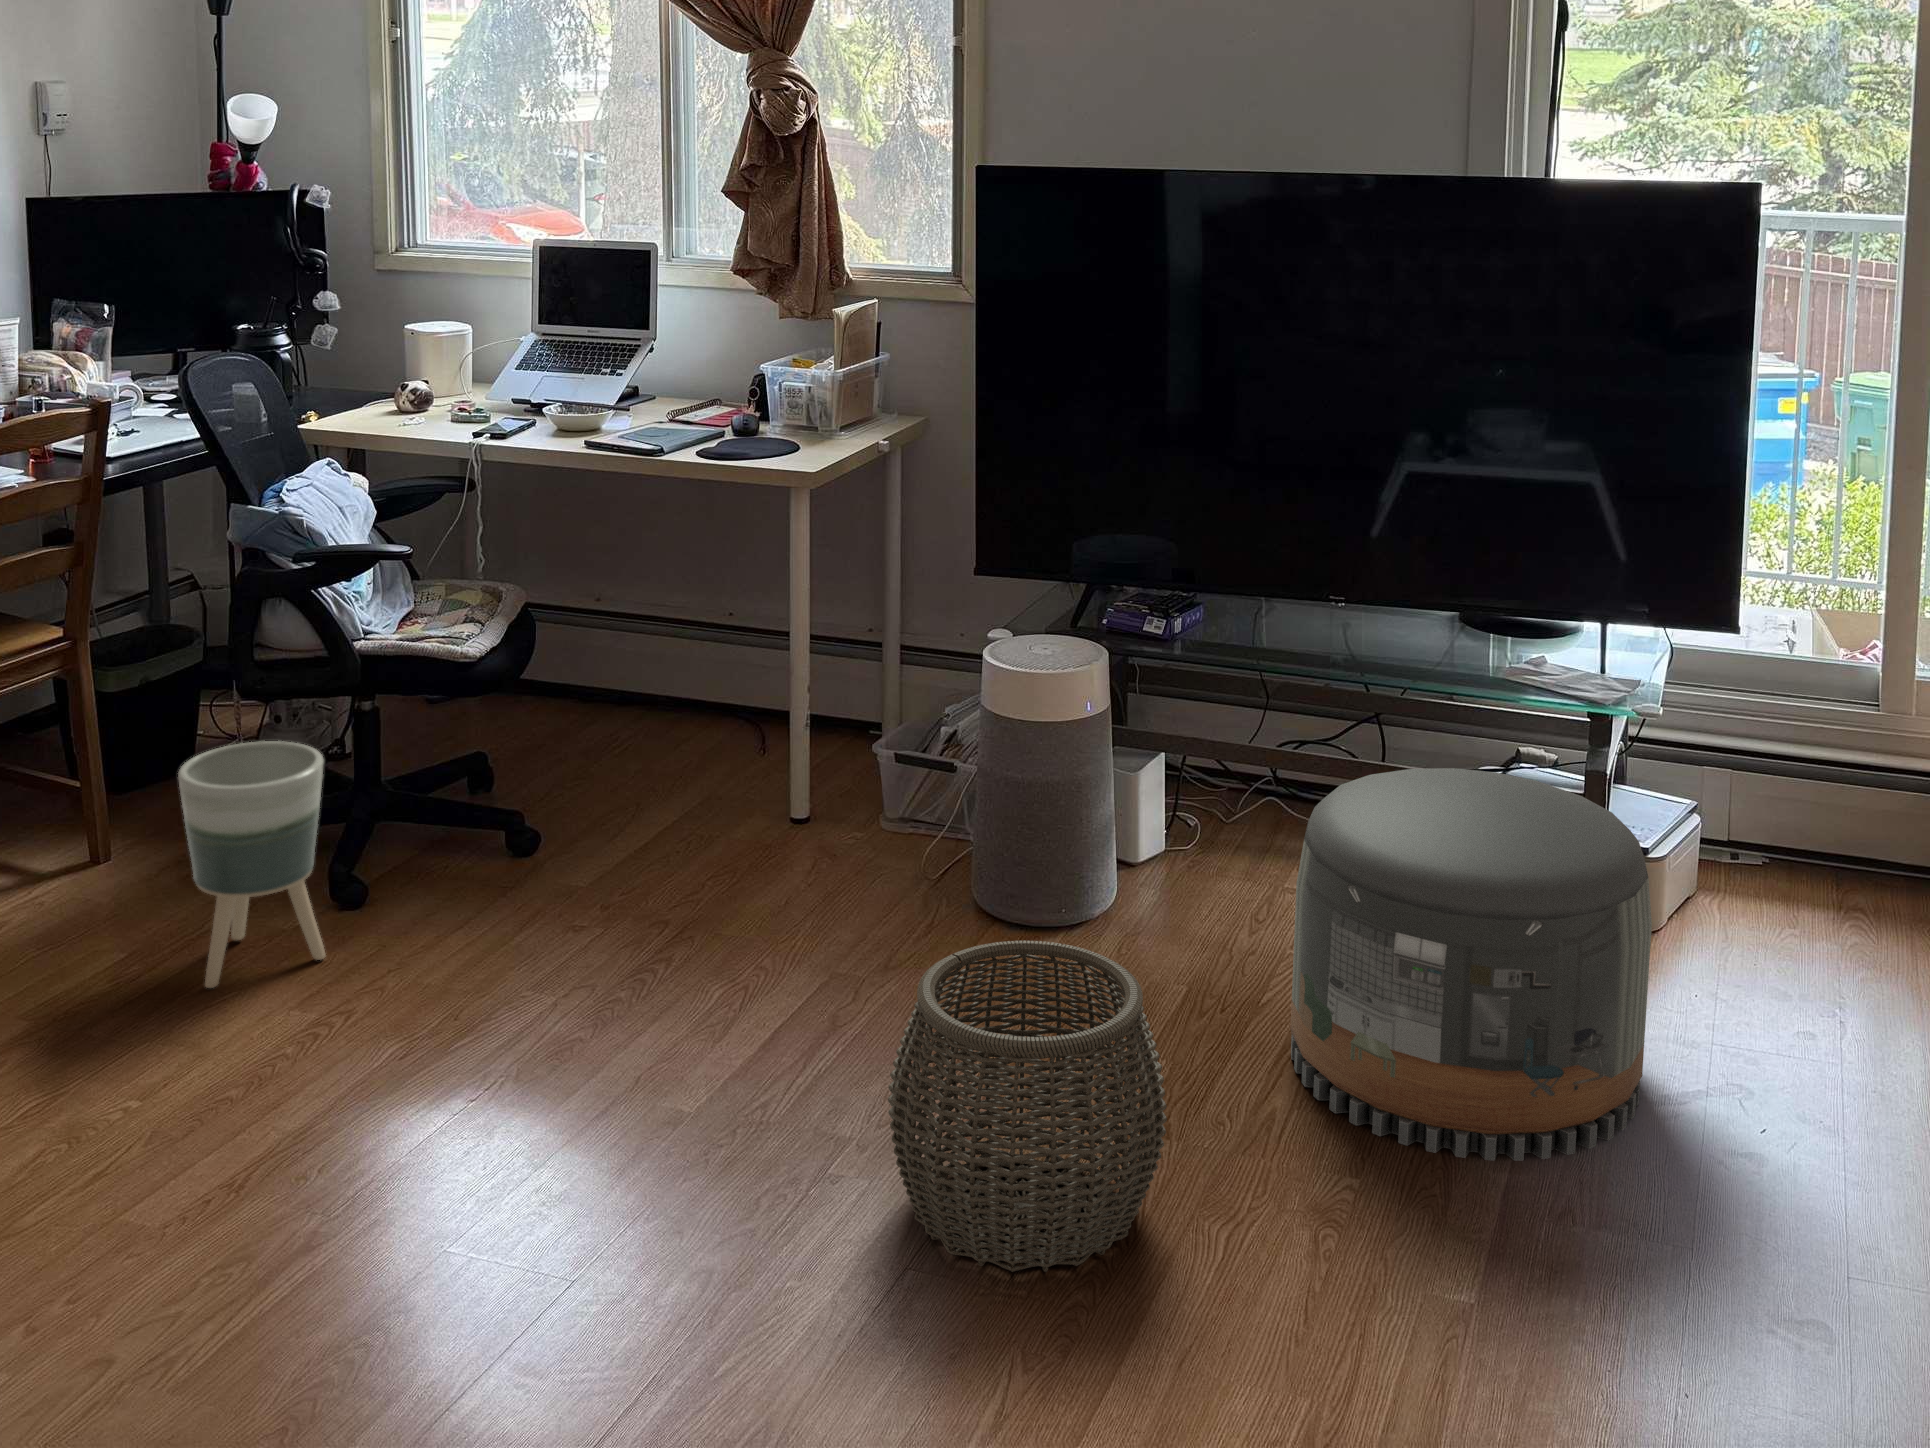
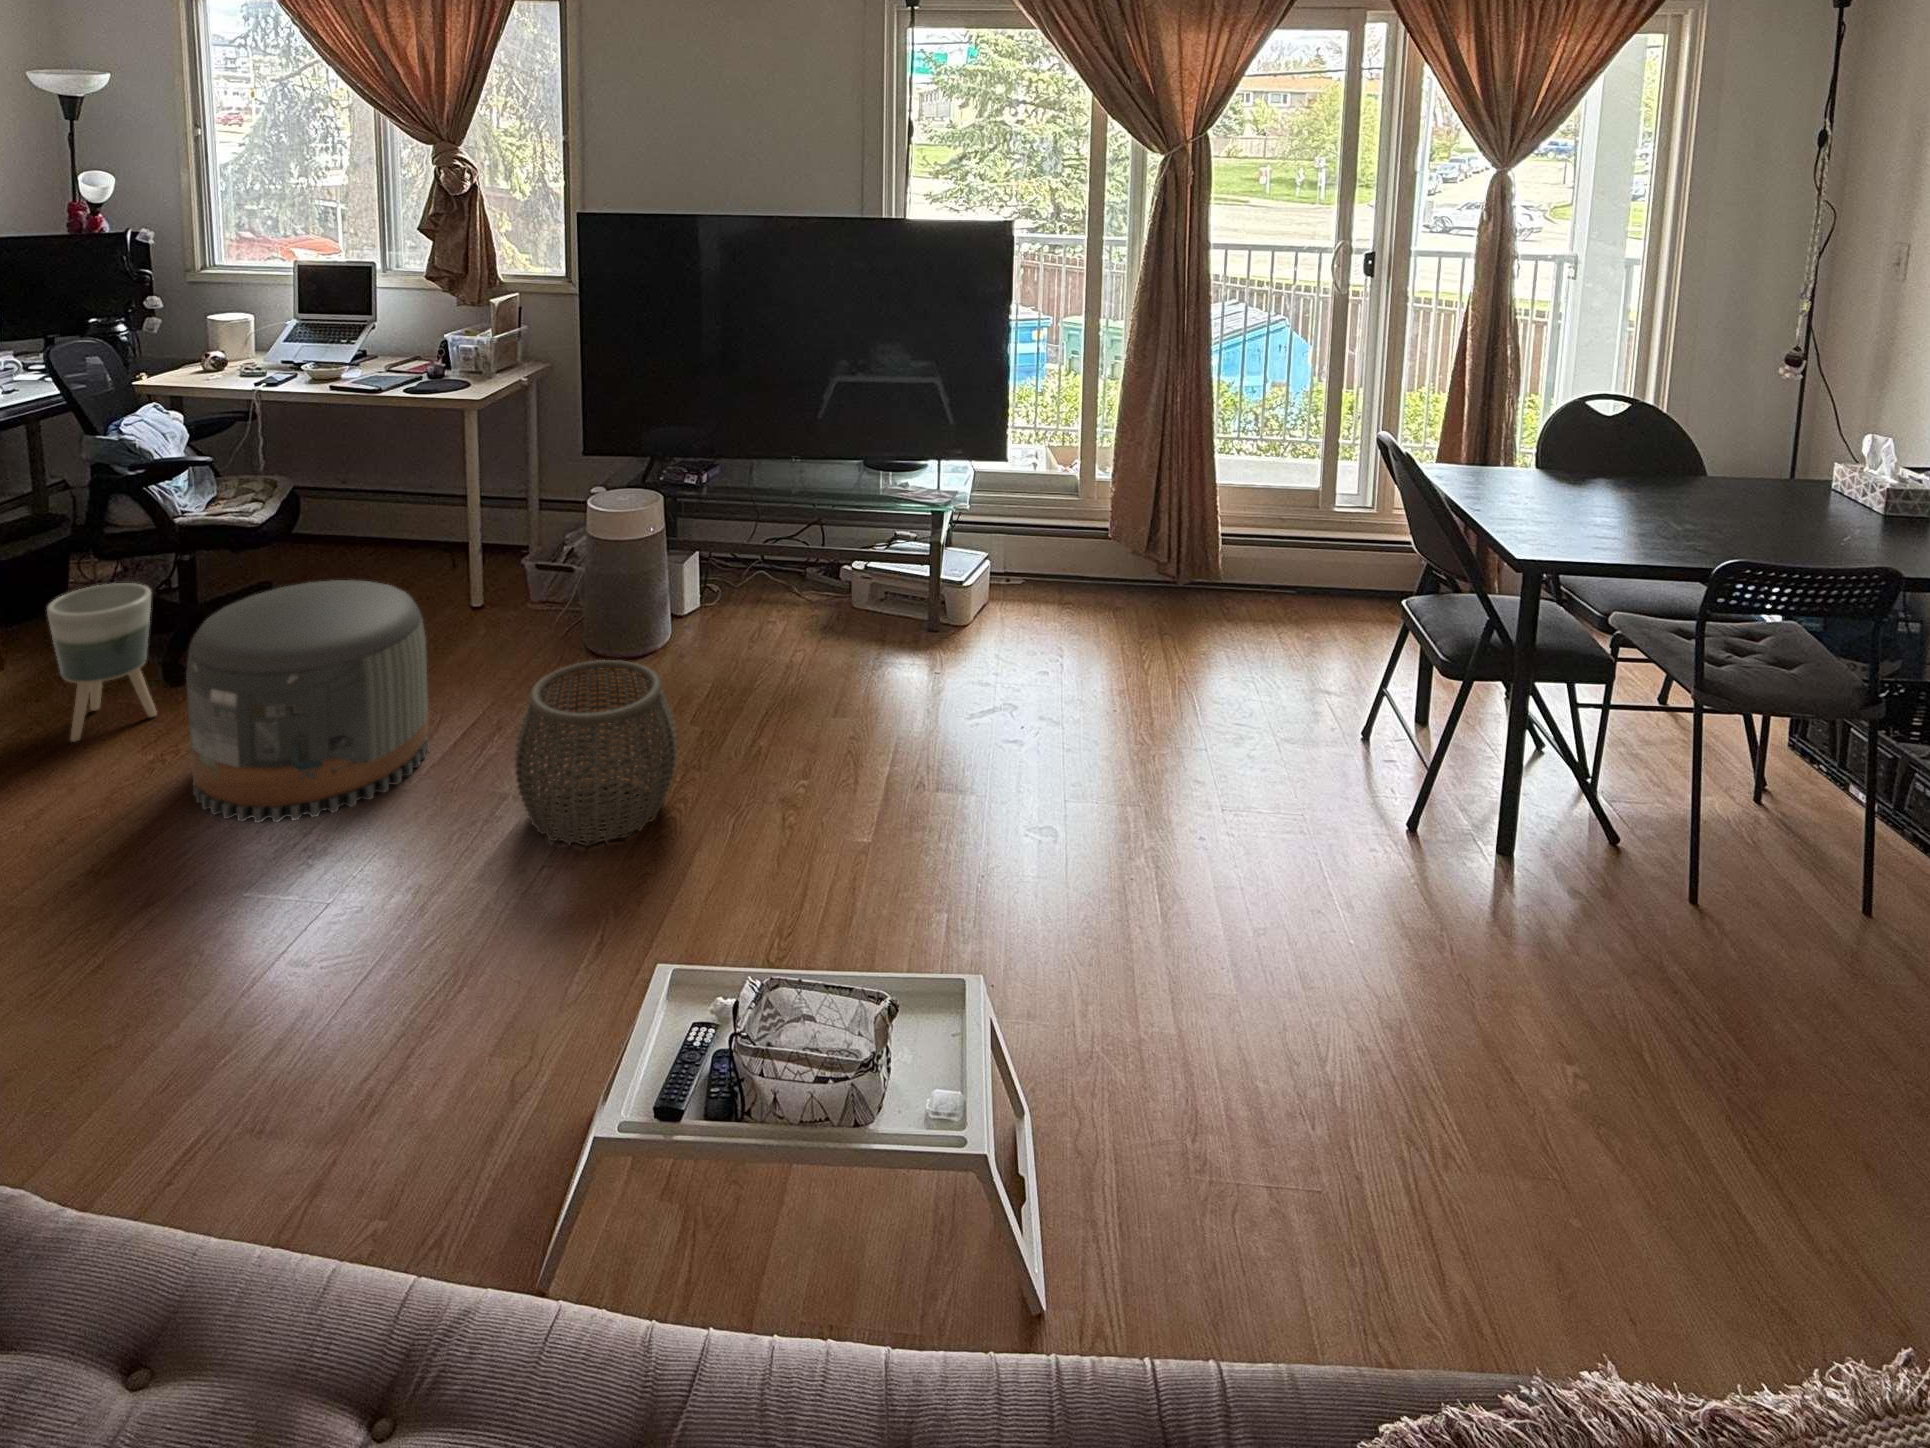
pouf: present [1291,768,1652,1161] -> present [186,580,428,823]

